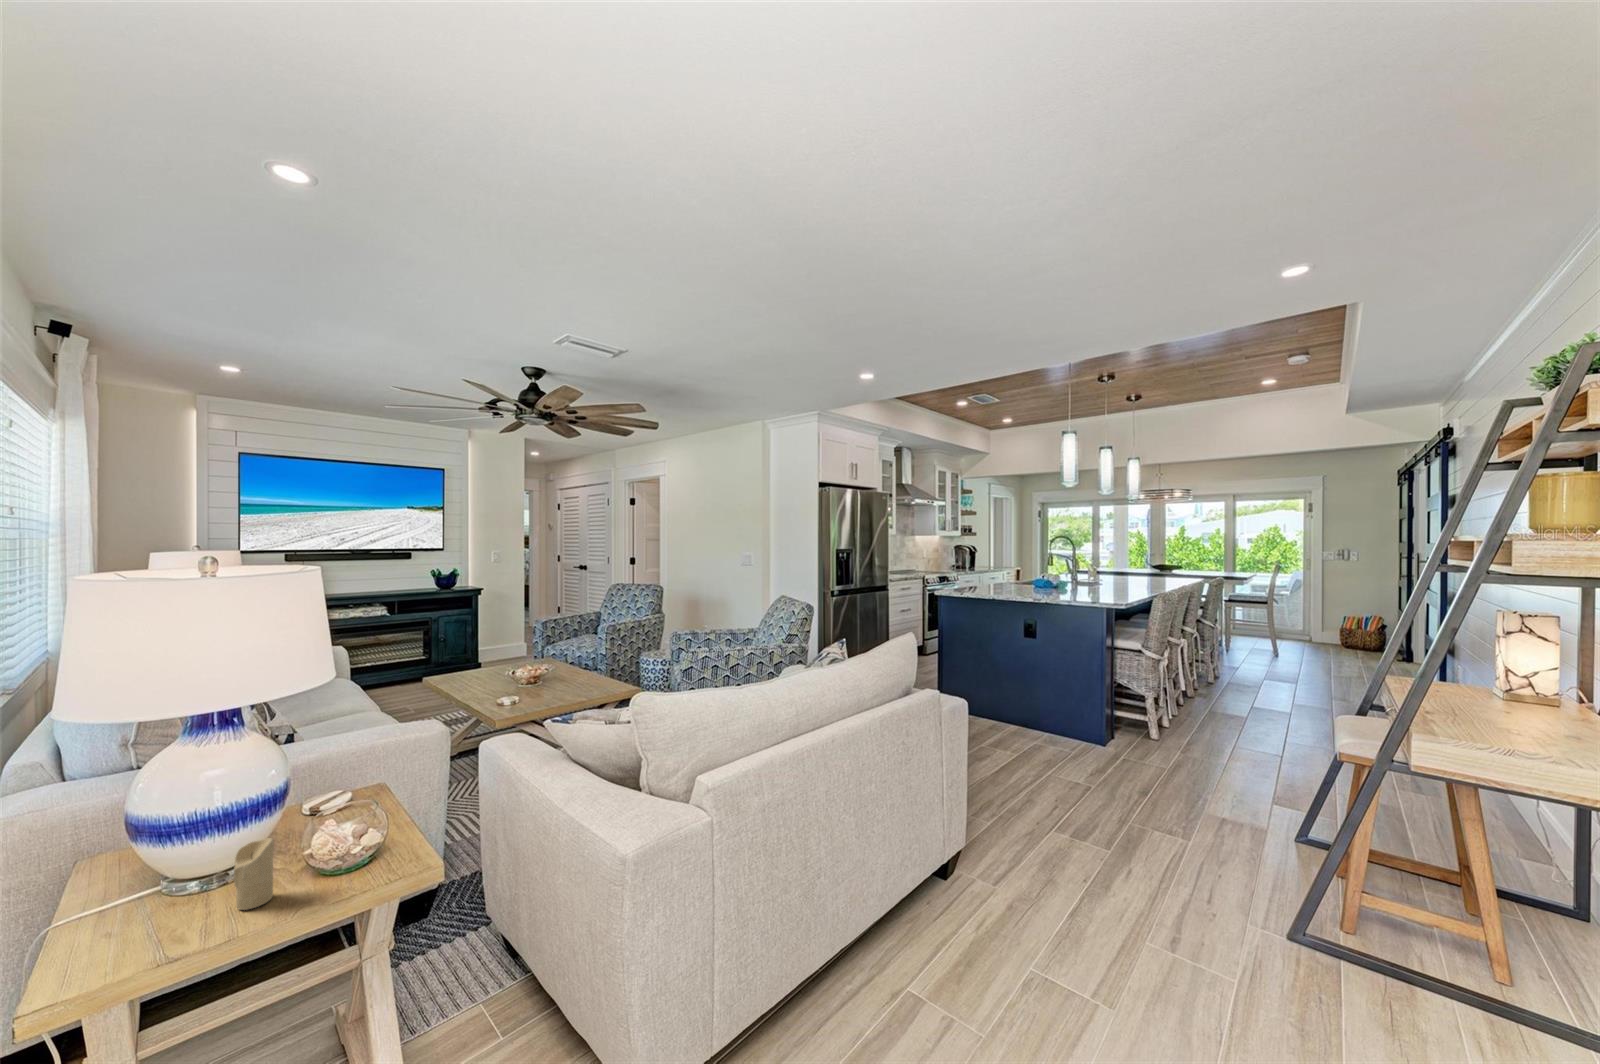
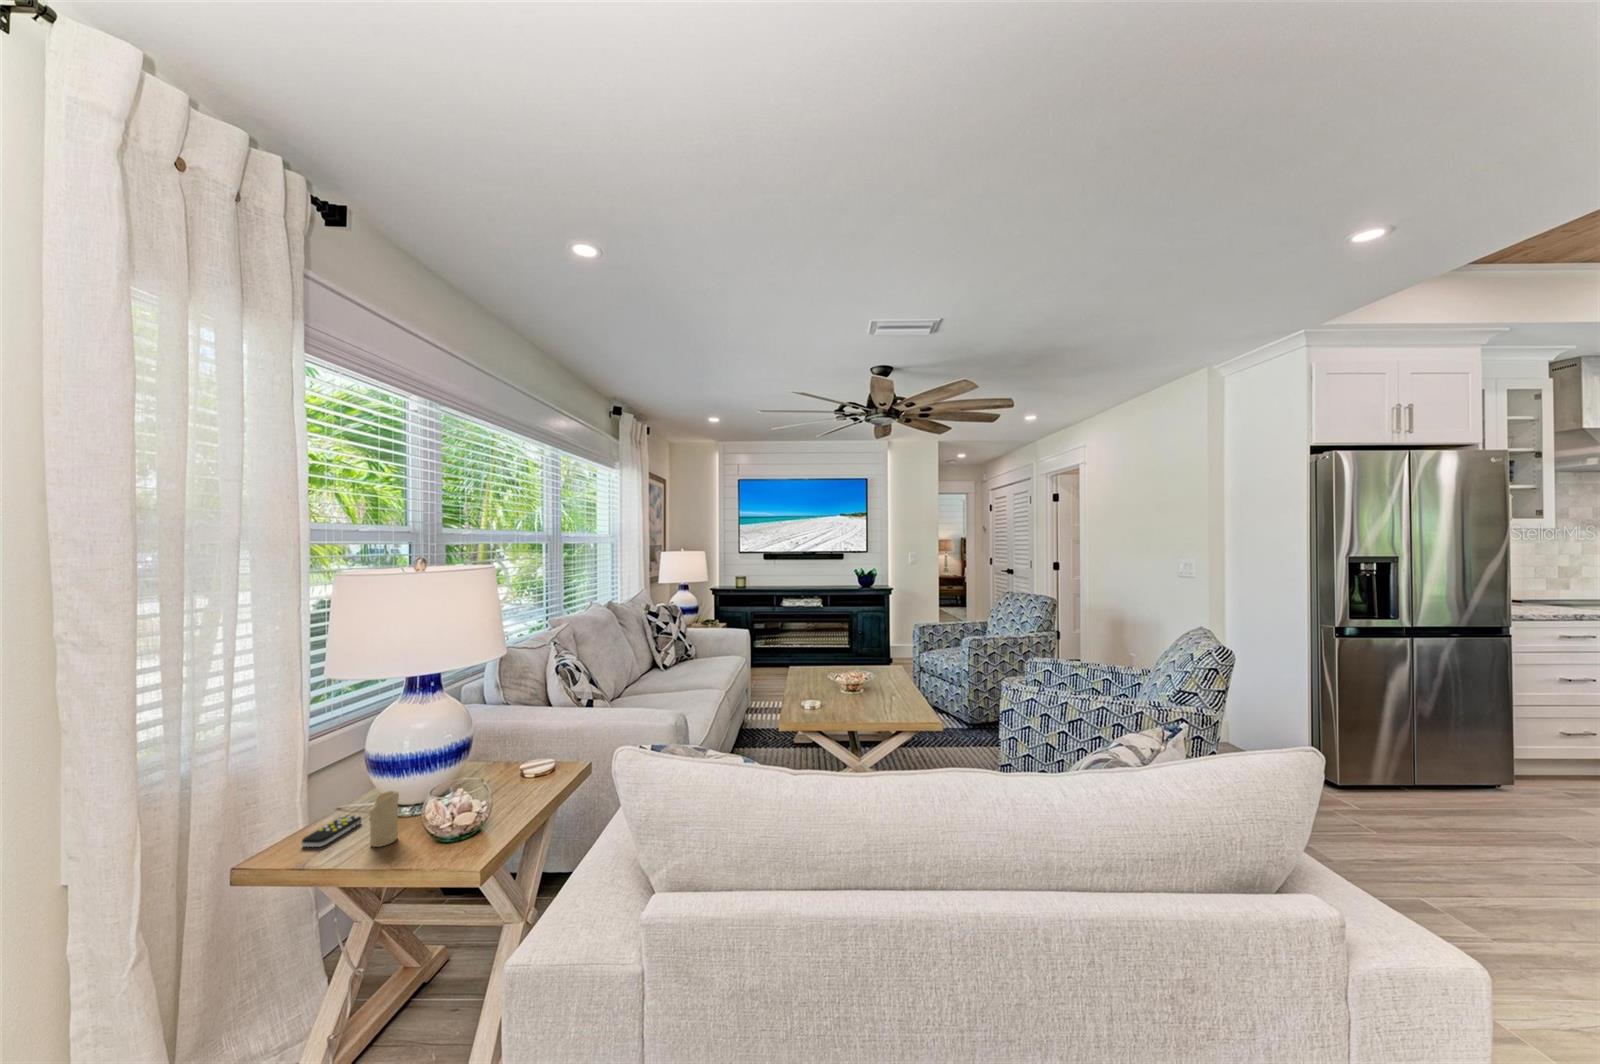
remote control: none [110,905,164,954] -> present [302,816,362,847]

